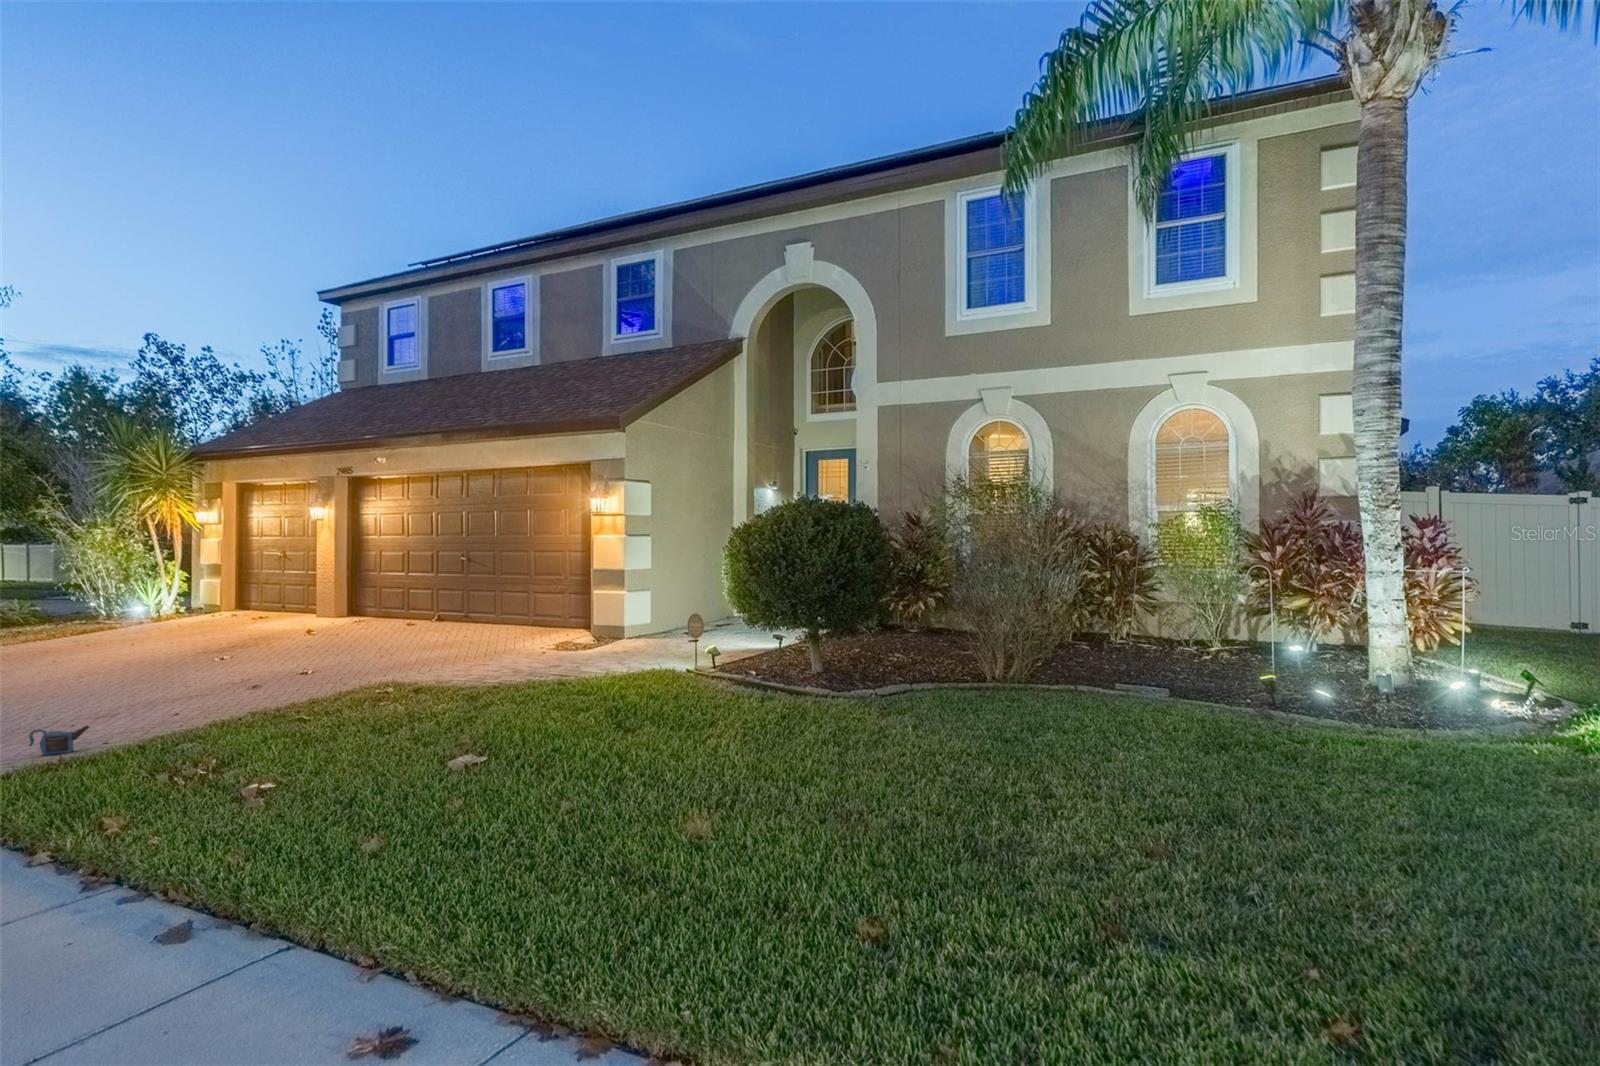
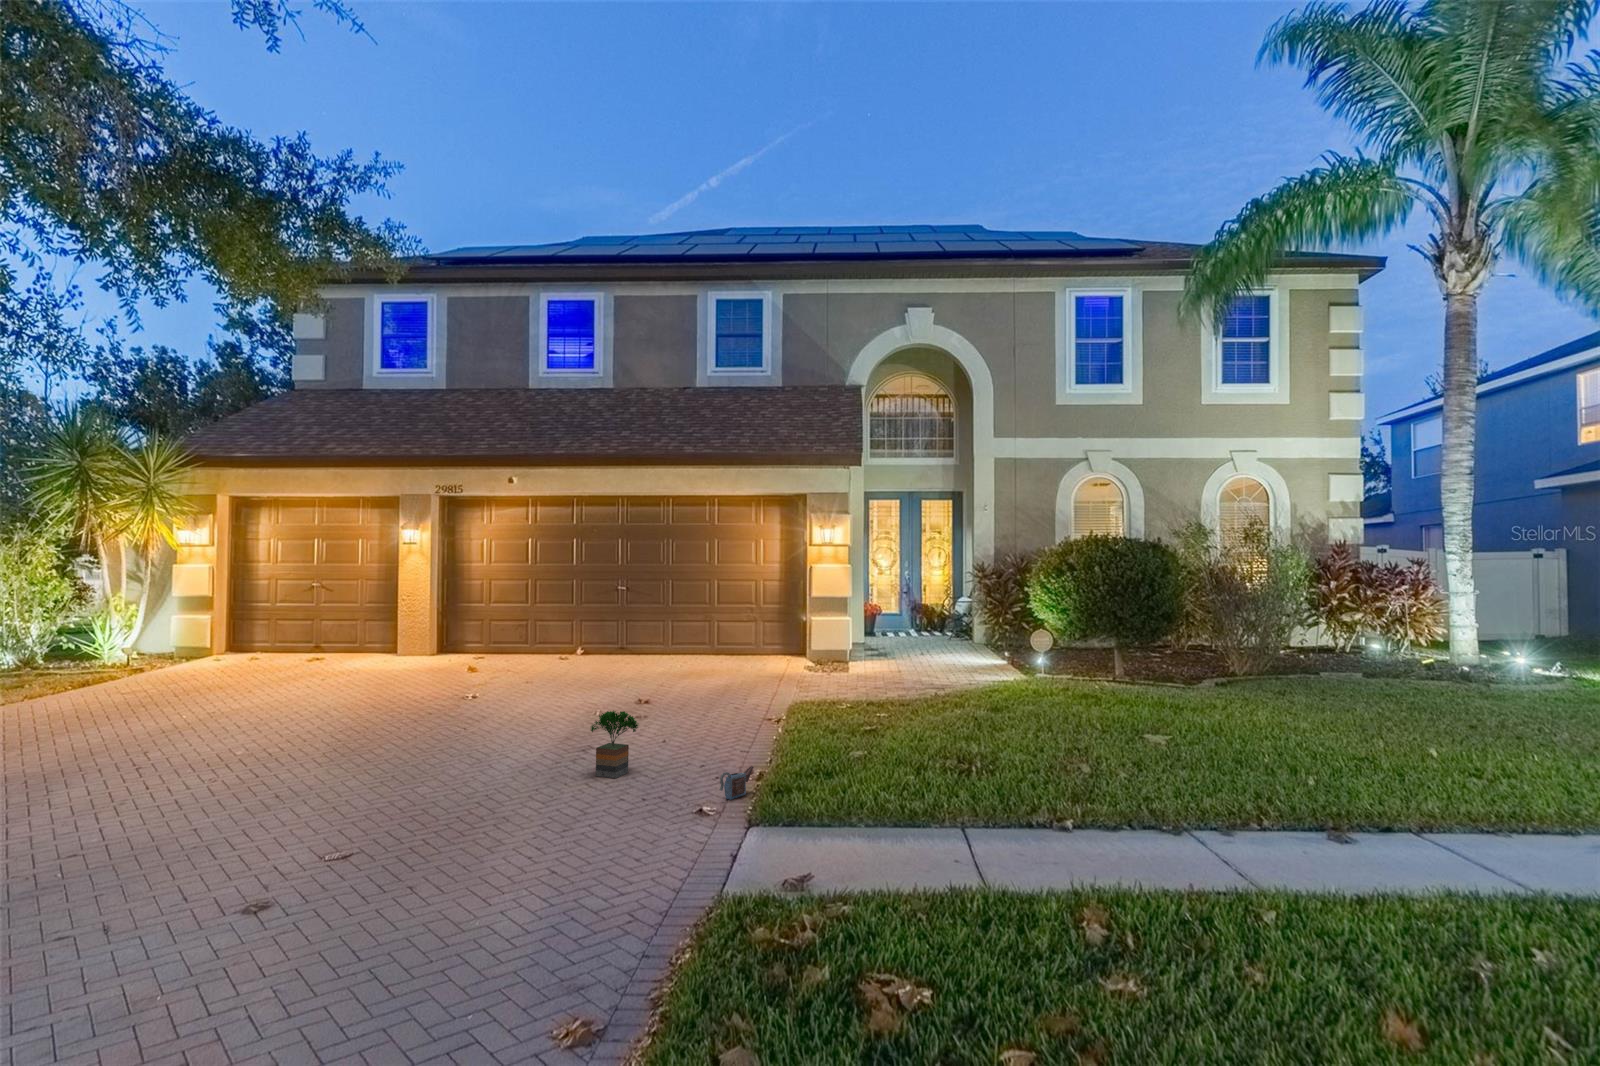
potted tree: none [51,667,104,728] -> present [591,711,638,778]

